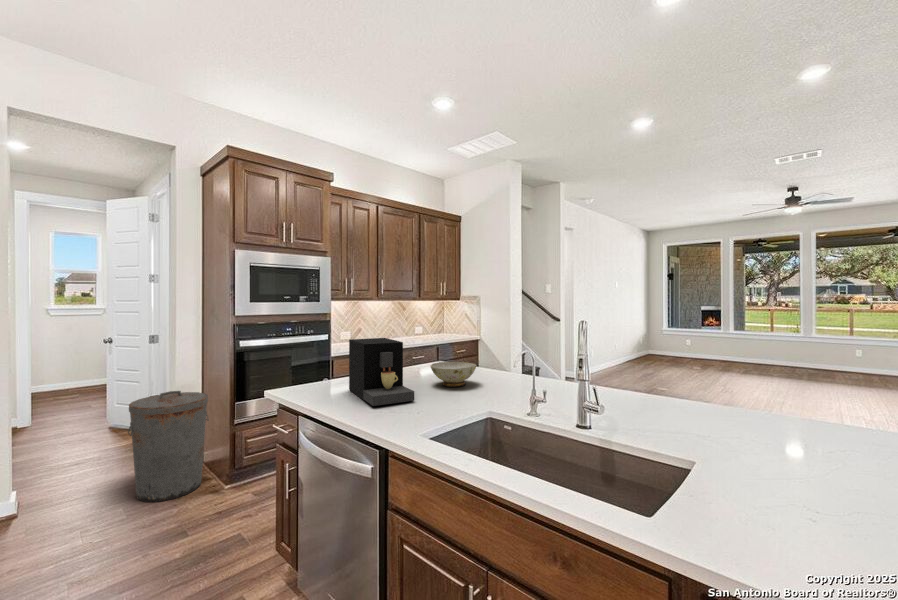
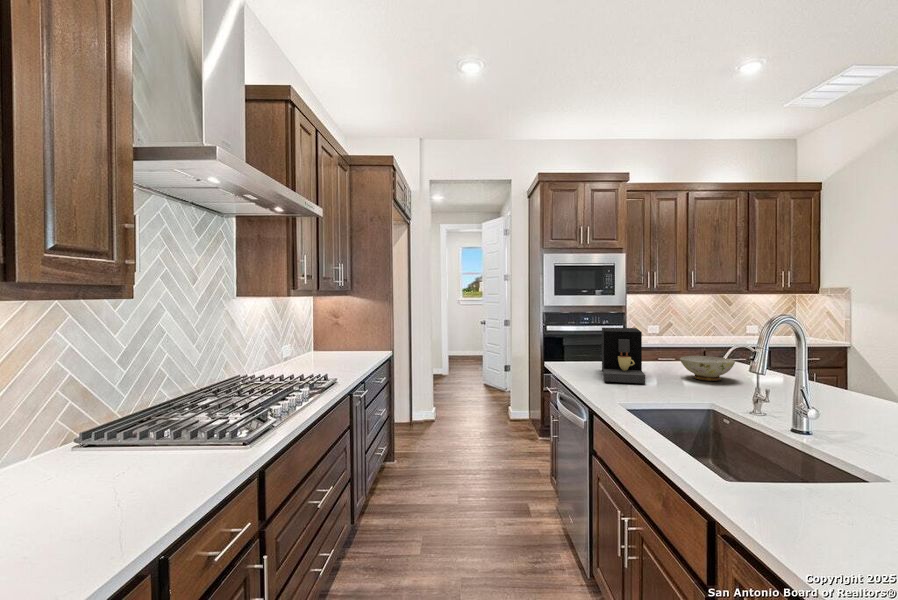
trash can: present [128,391,209,502] -> none [482,360,530,435]

